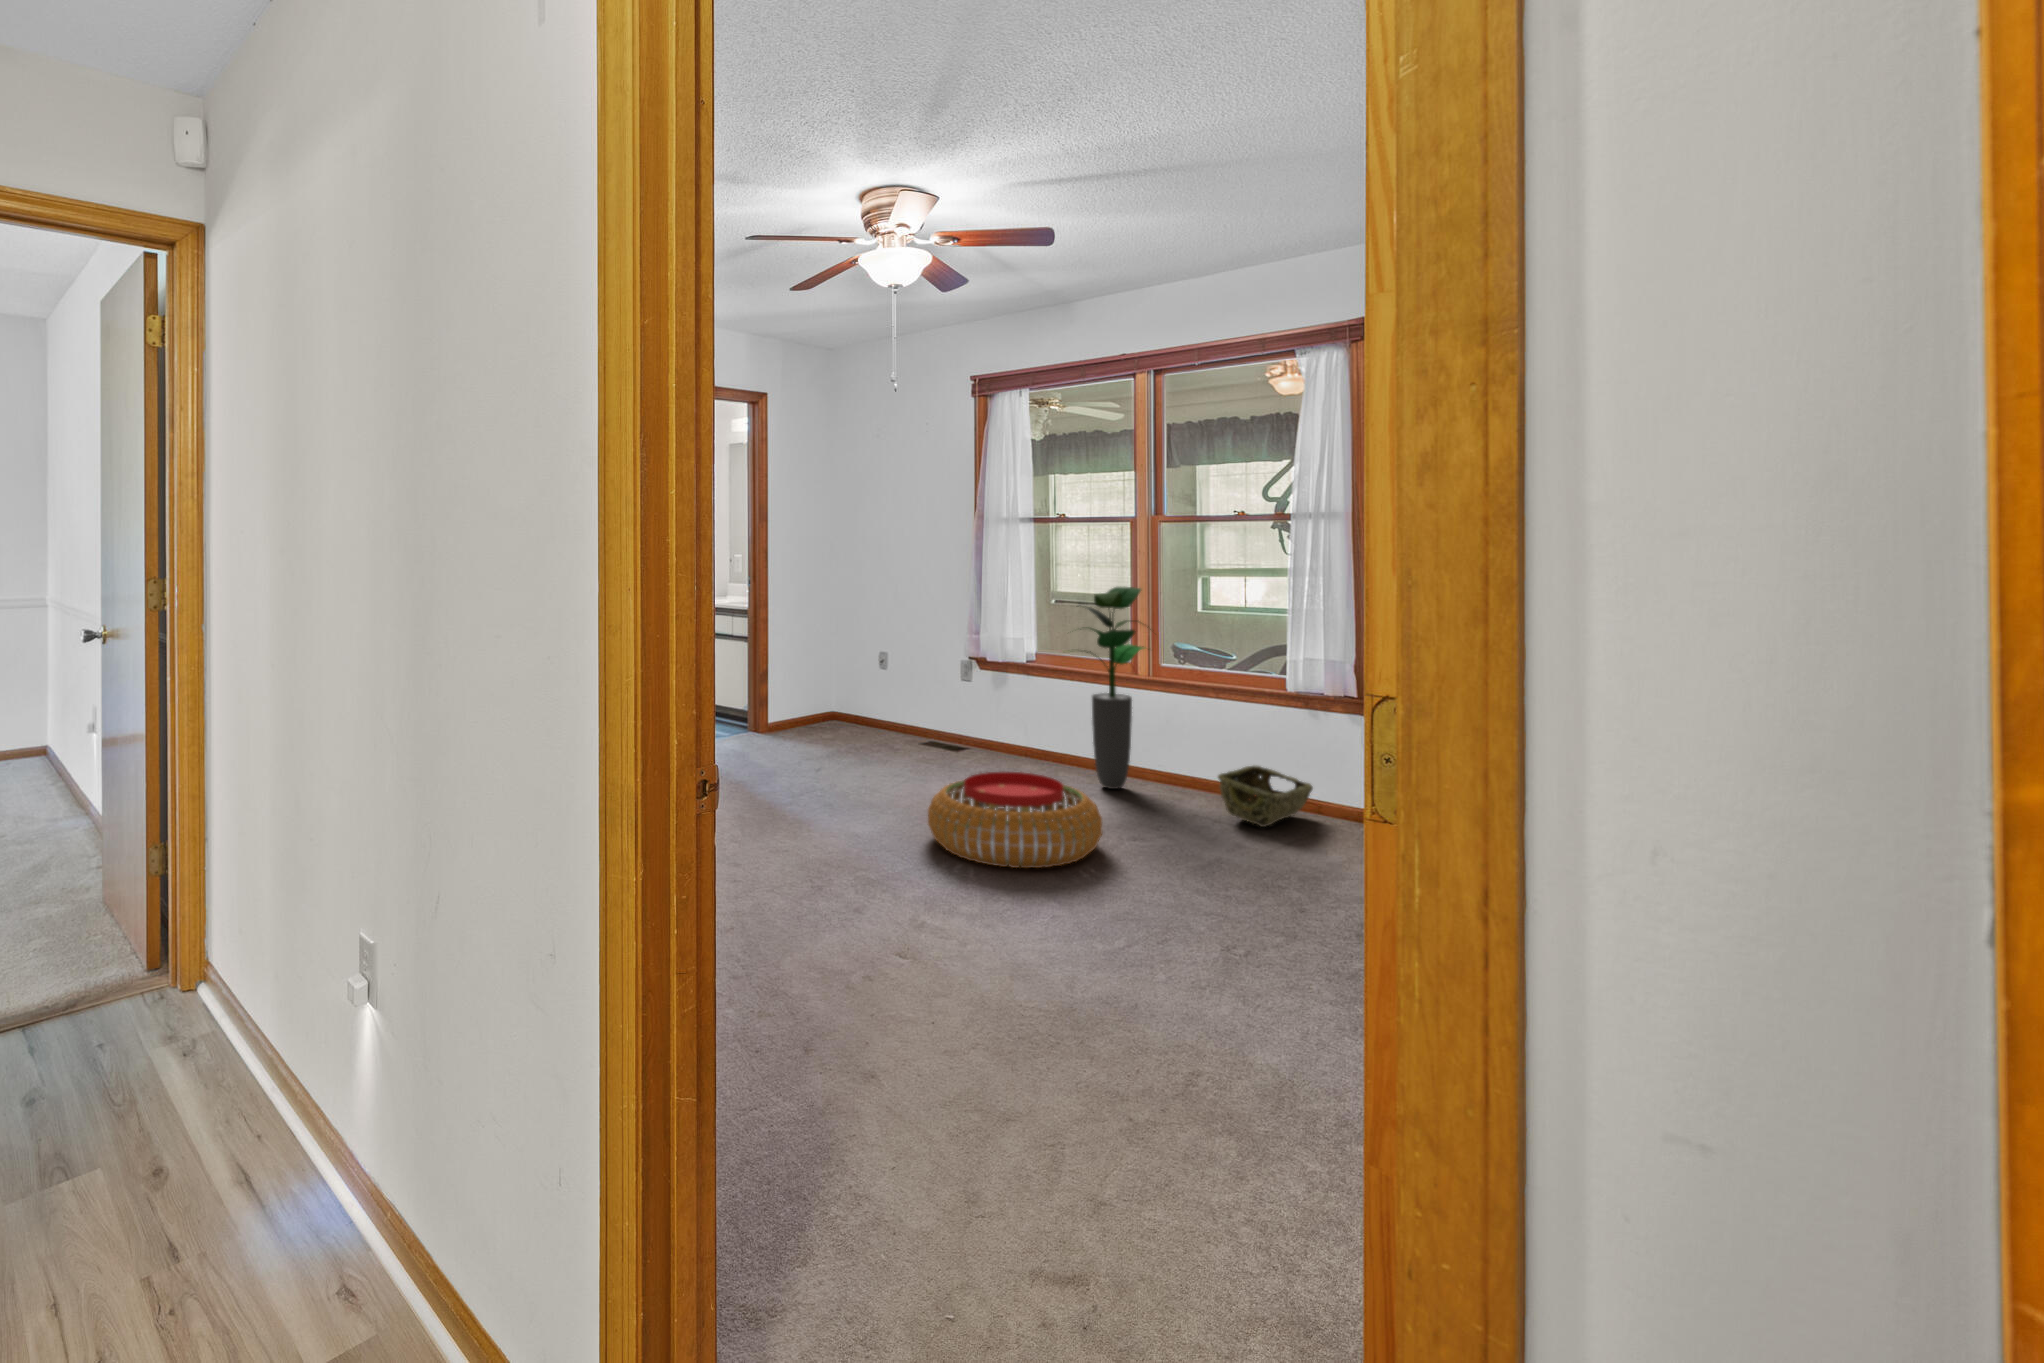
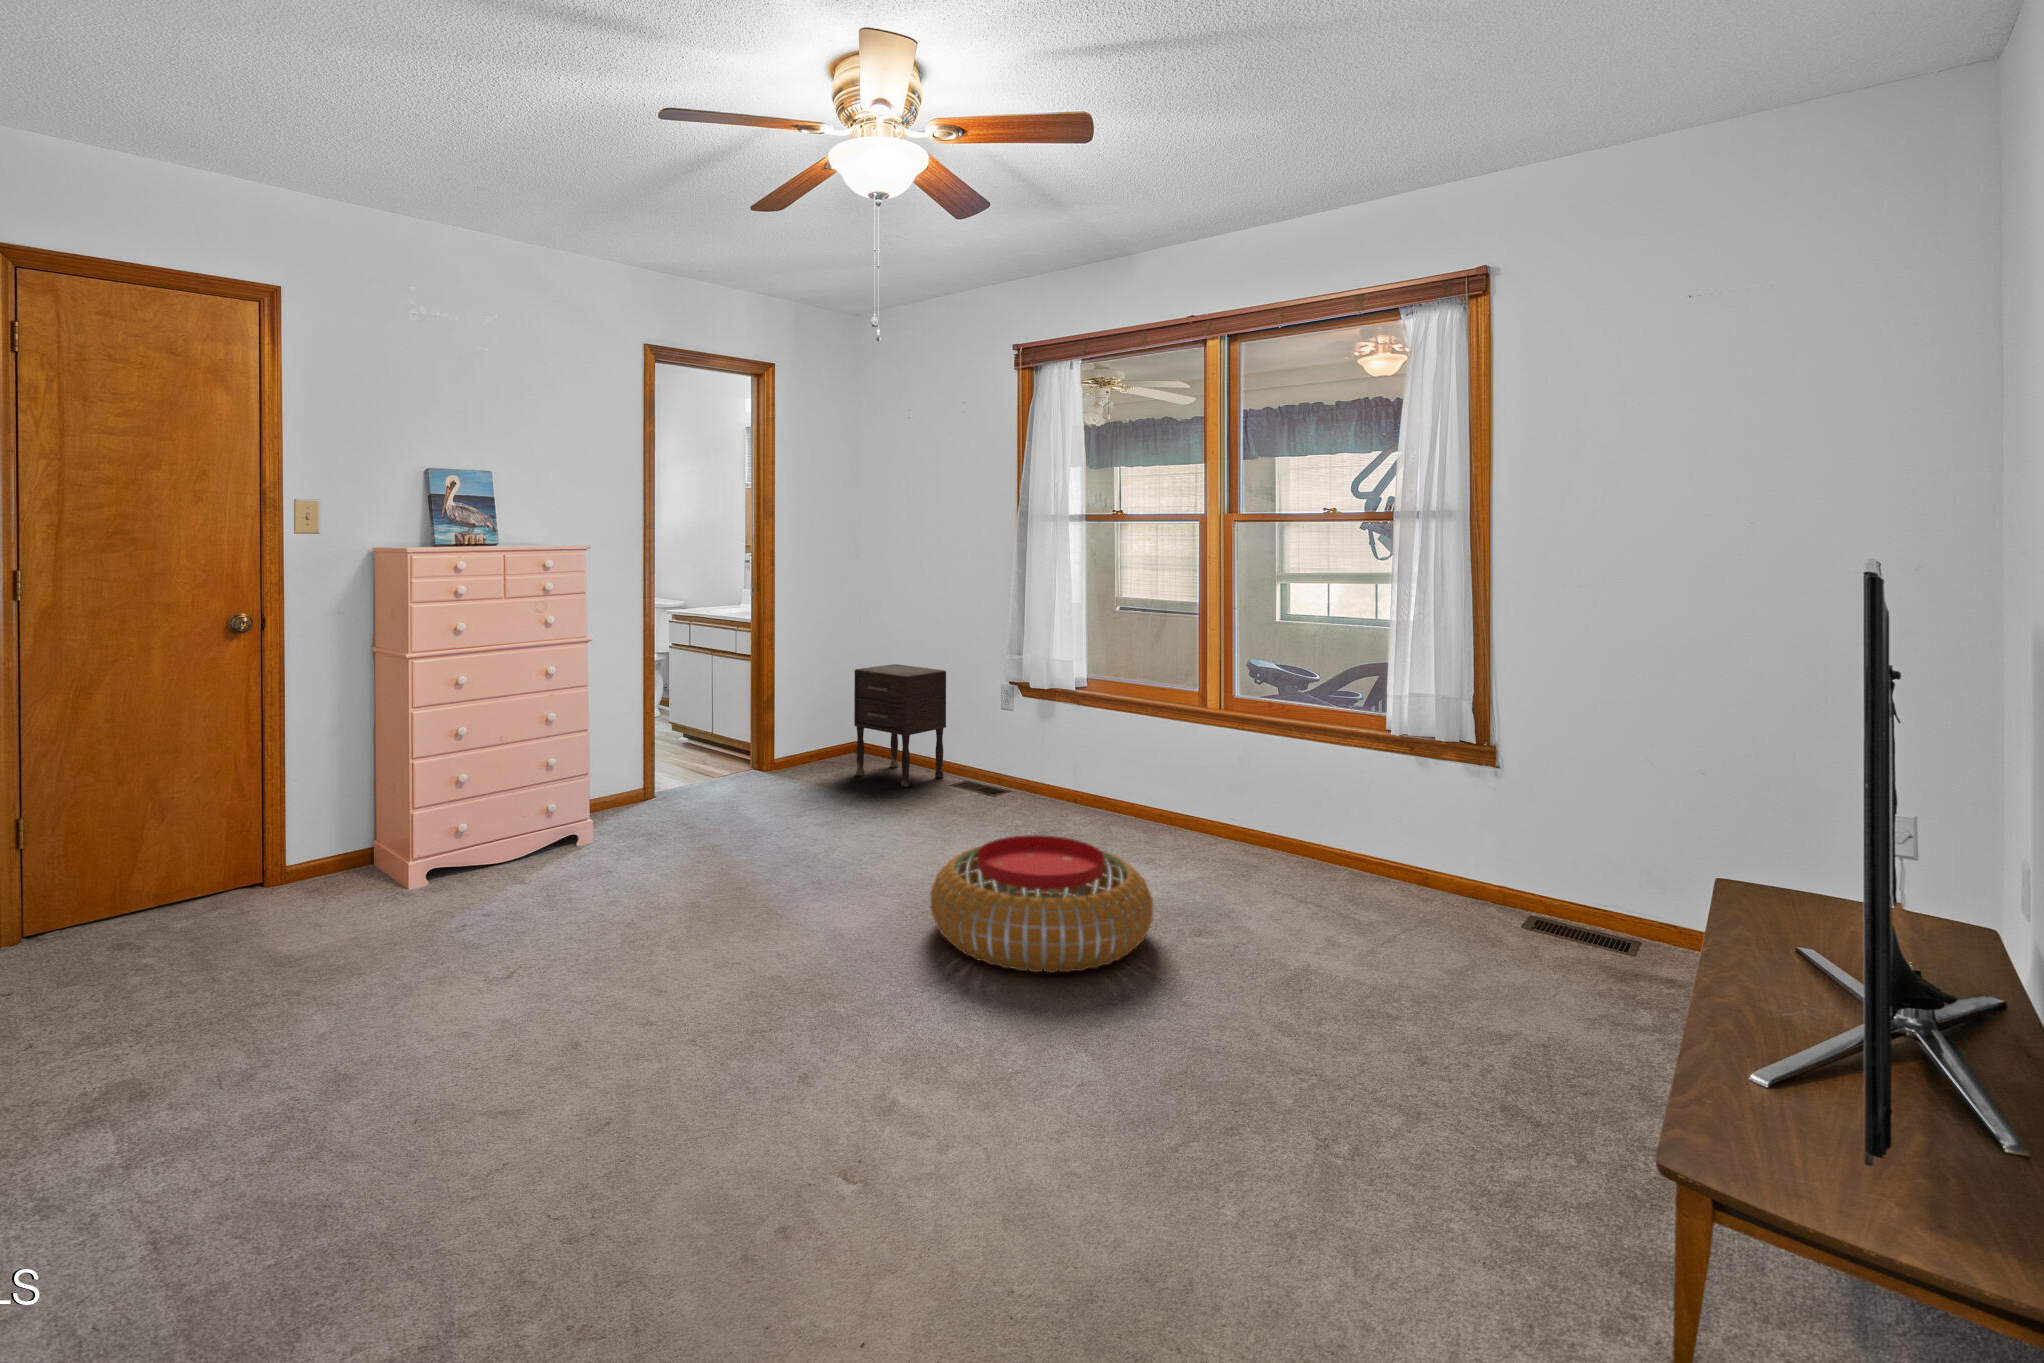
potted plant: present [1087,587,1151,789] -> none [1115,598,1230,846]
nightstand: none [835,645,913,746] -> present [854,664,946,787]
woven basket: present [1218,766,1313,827] -> none [1298,819,1414,902]

